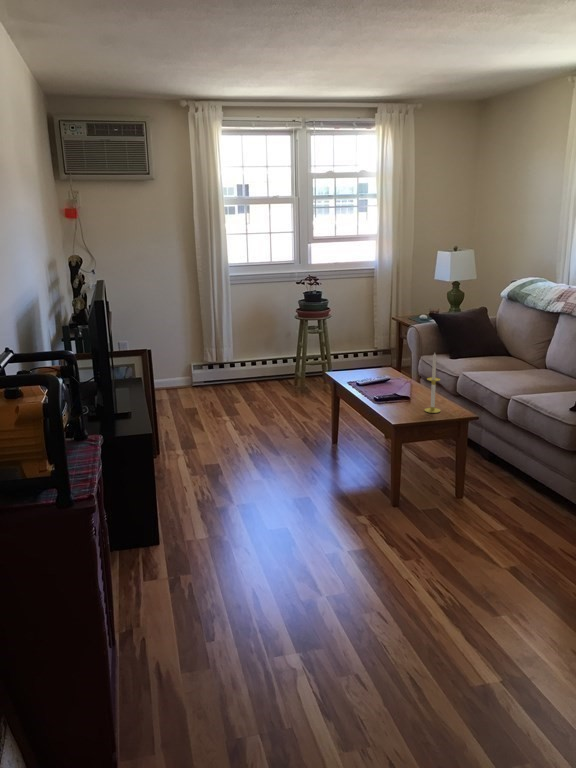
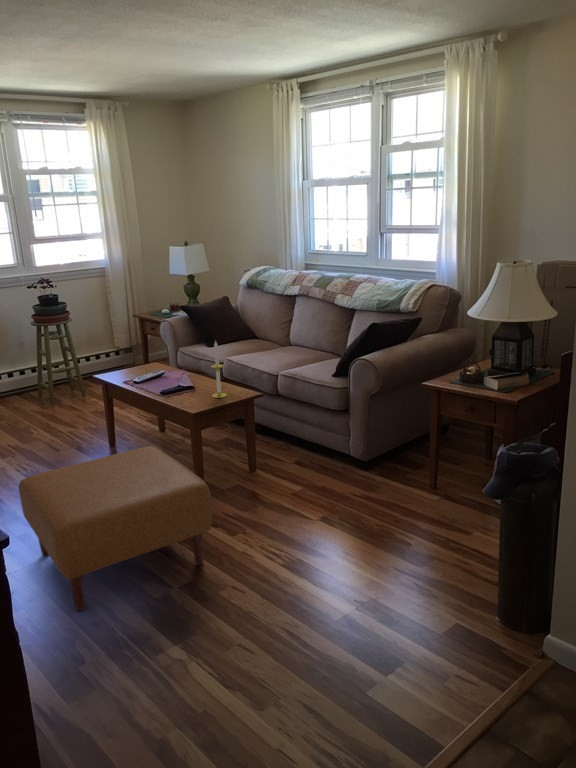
ottoman: none [217,448,376,588] -> present [18,446,212,611]

